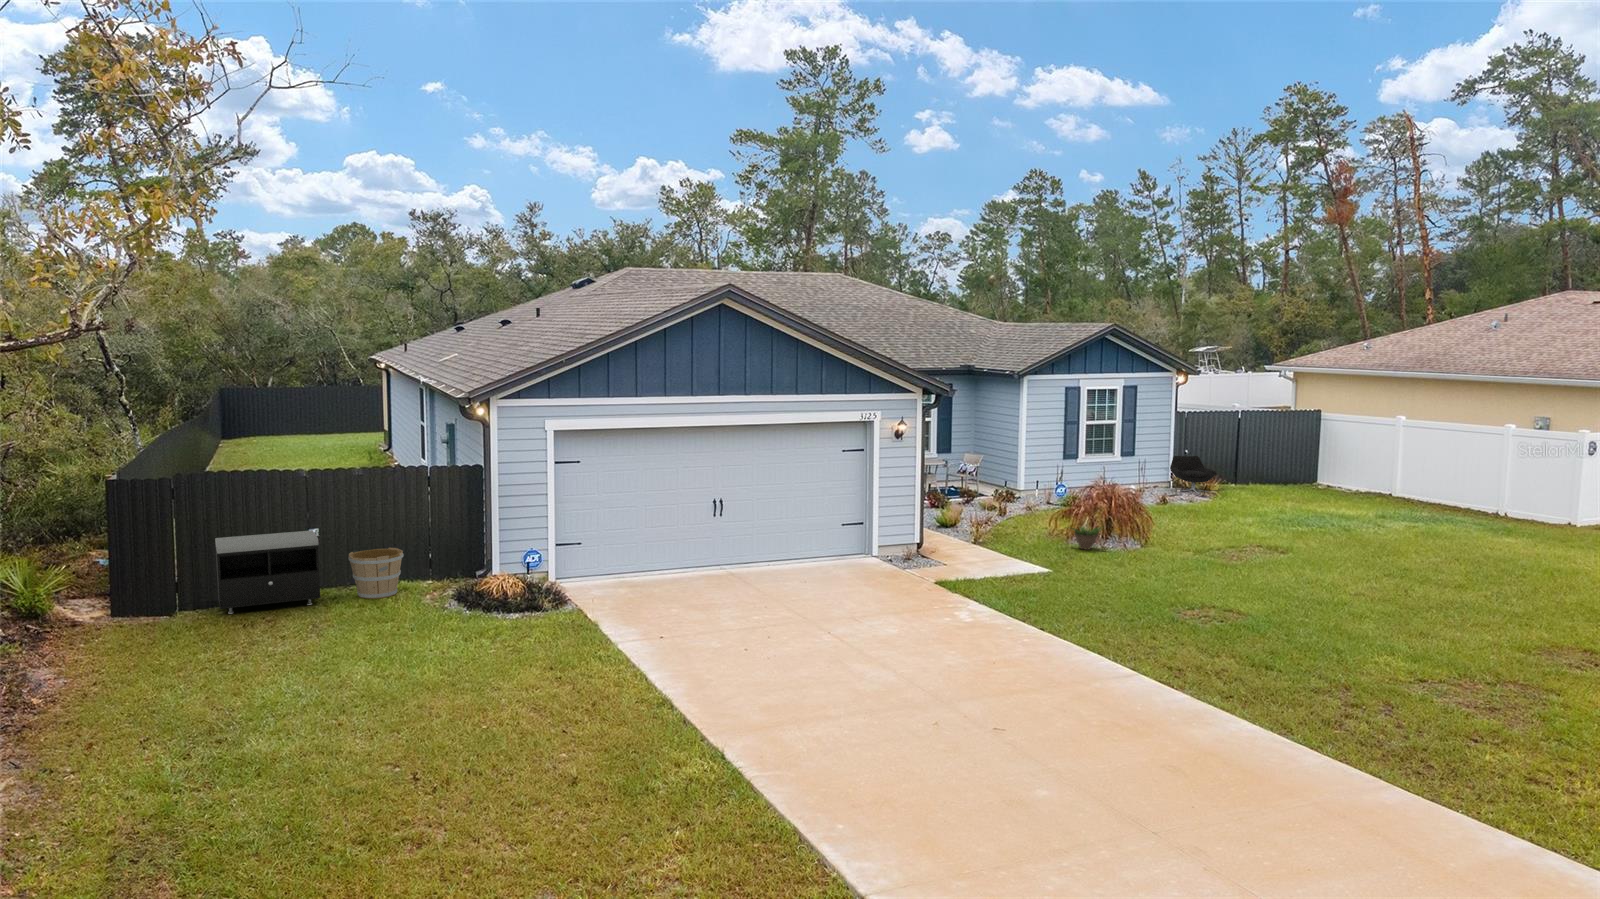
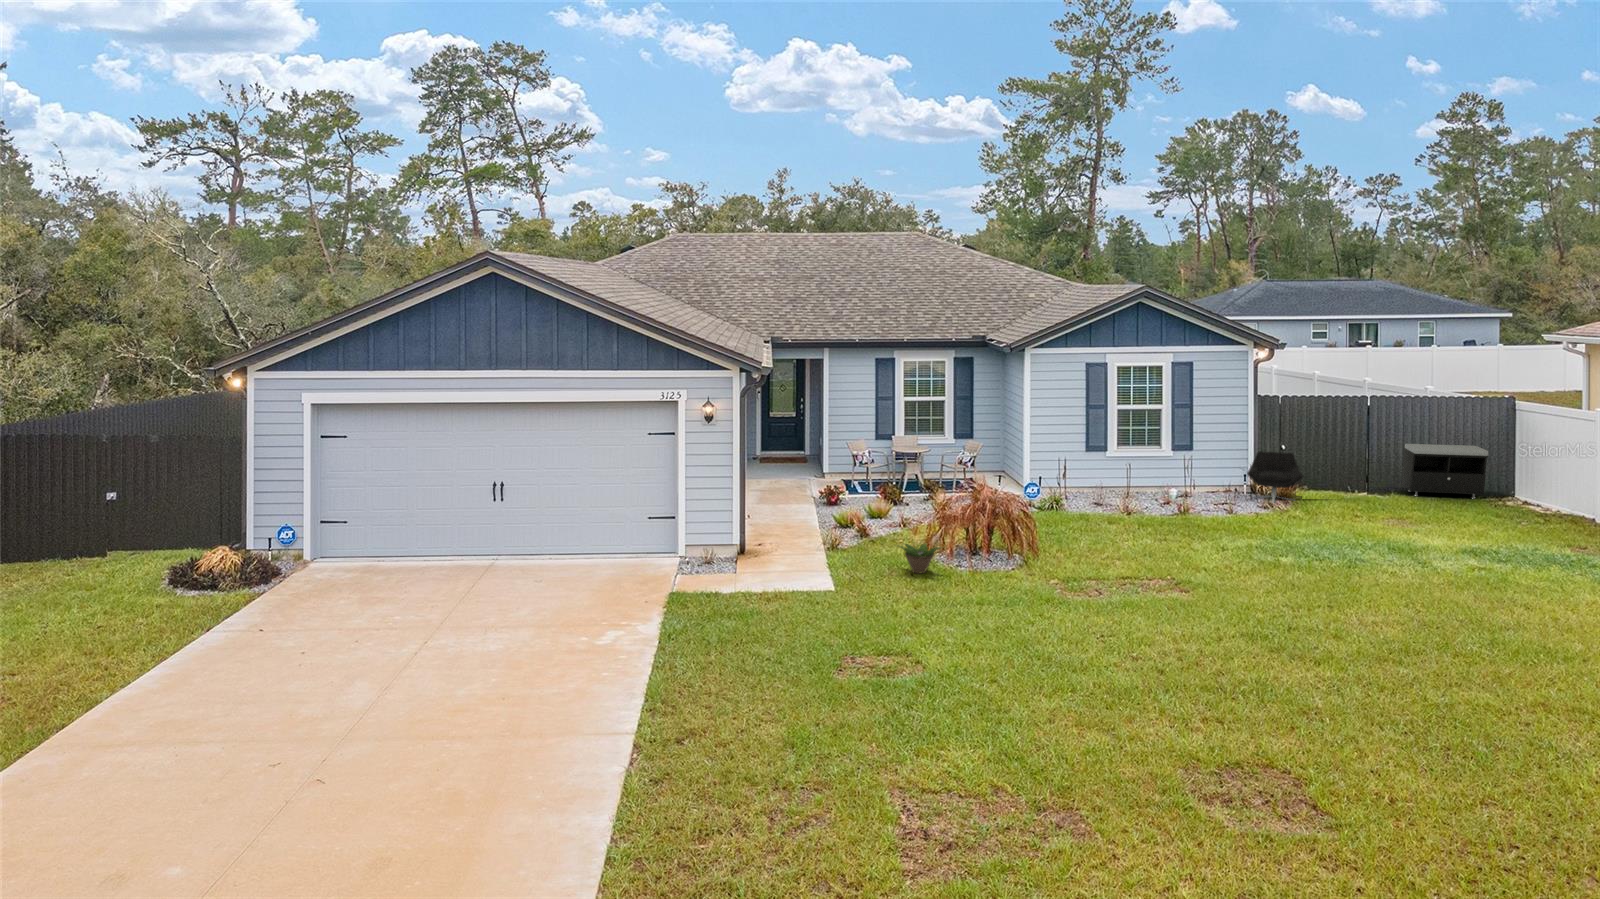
storage bench: present [215,530,320,614] -> present [1401,444,1488,499]
wooden bucket: present [348,547,404,599] -> none [135,516,190,563]

